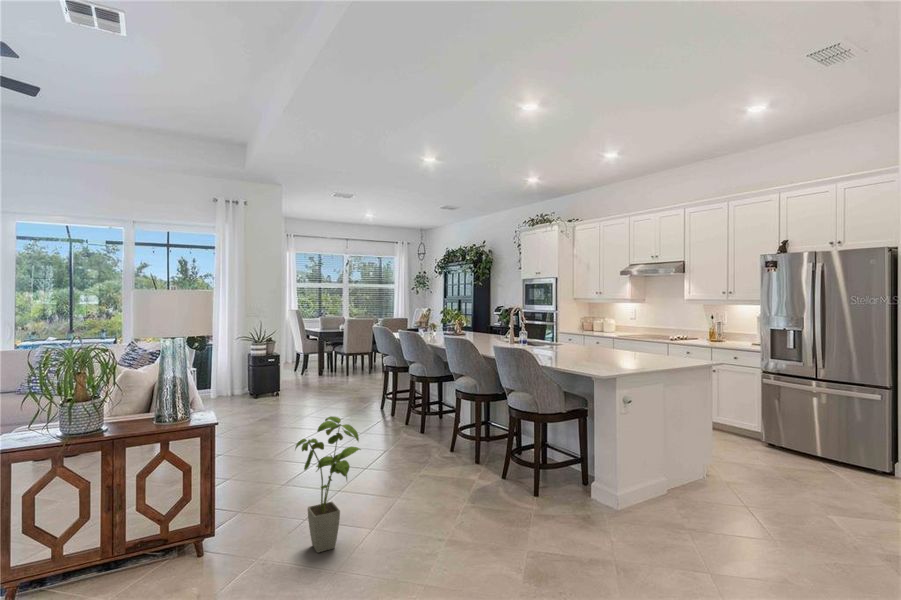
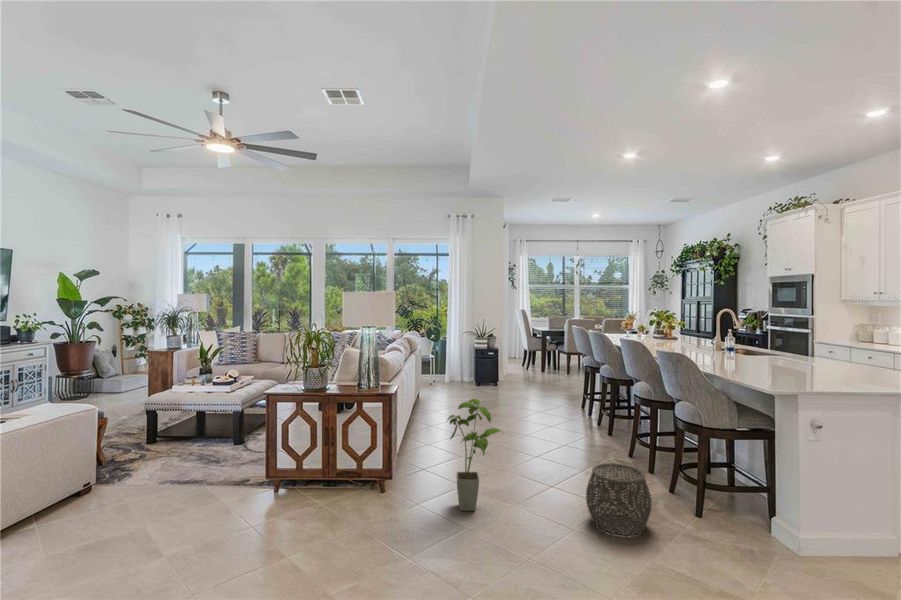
woven basket: none [450,462,513,534] -> present [586,463,652,535]

